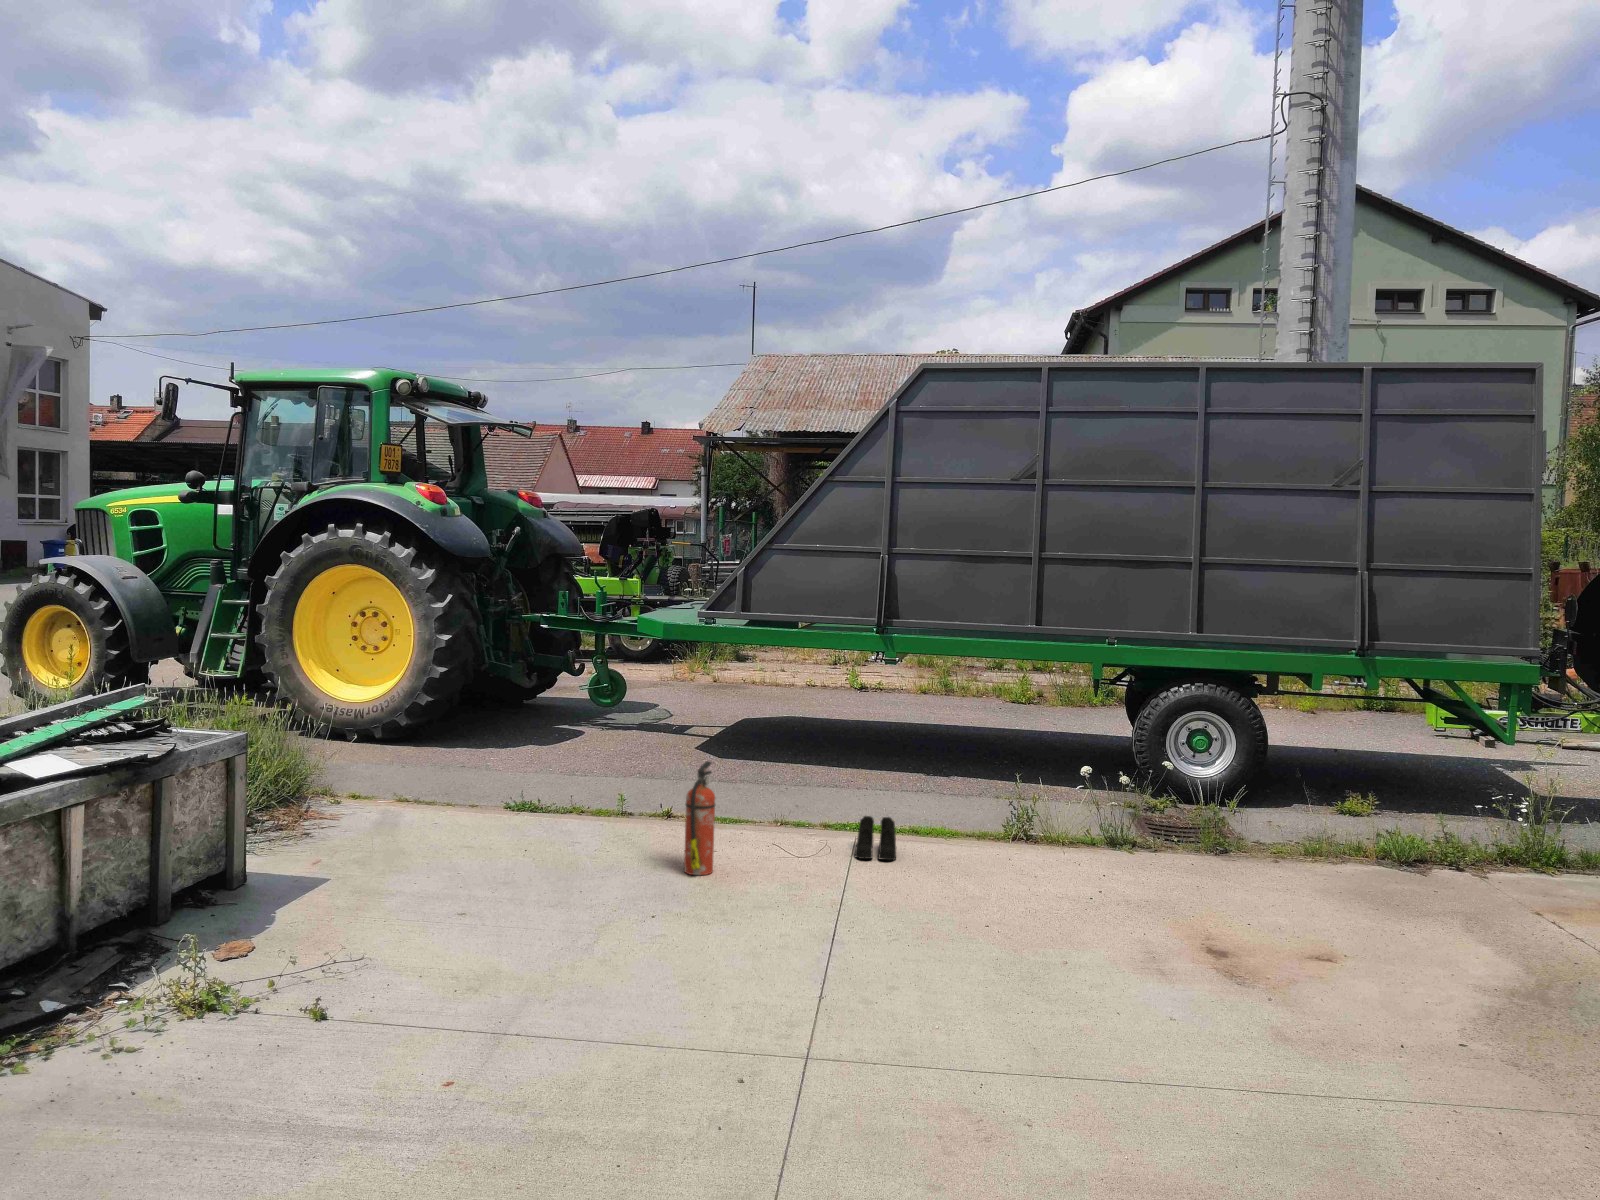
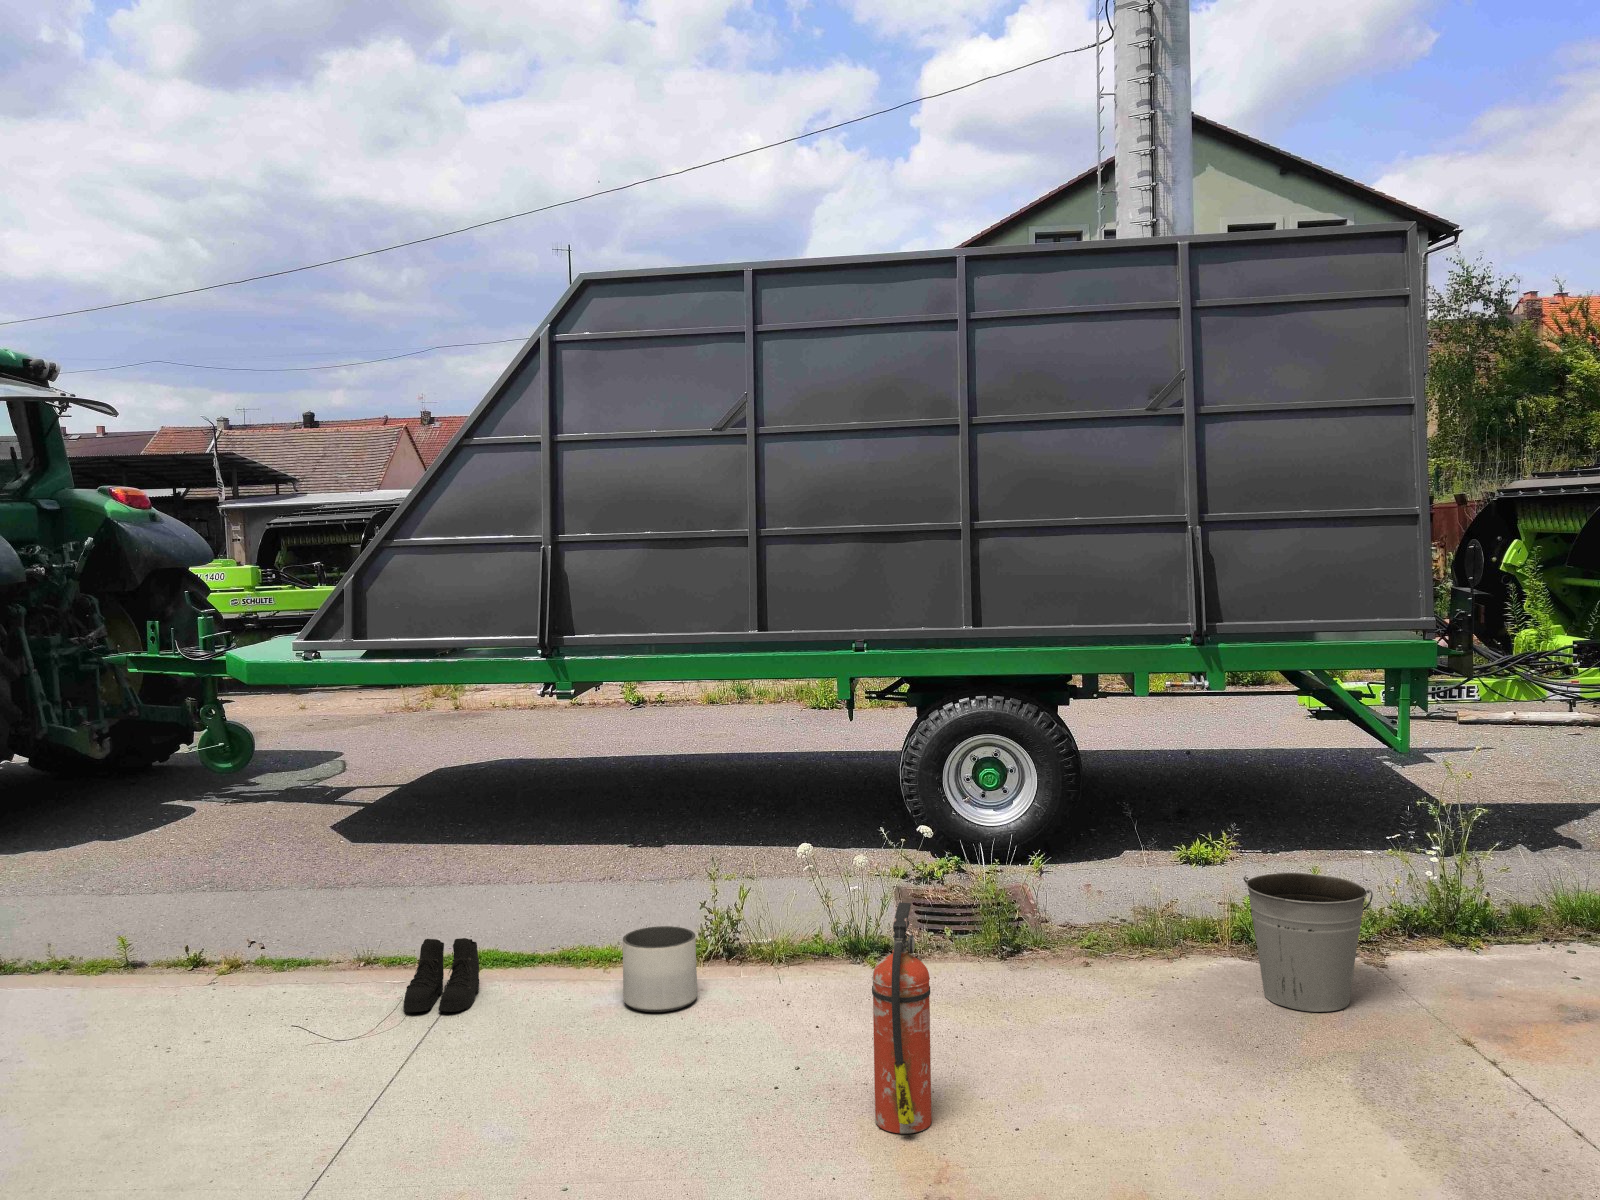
fire extinguisher: present [684,761,715,875] -> present [872,903,932,1134]
bucket: none [1399,812,1486,899] -> present [1243,873,1373,1012]
planter: none [992,819,1040,870] -> present [623,926,697,1012]

